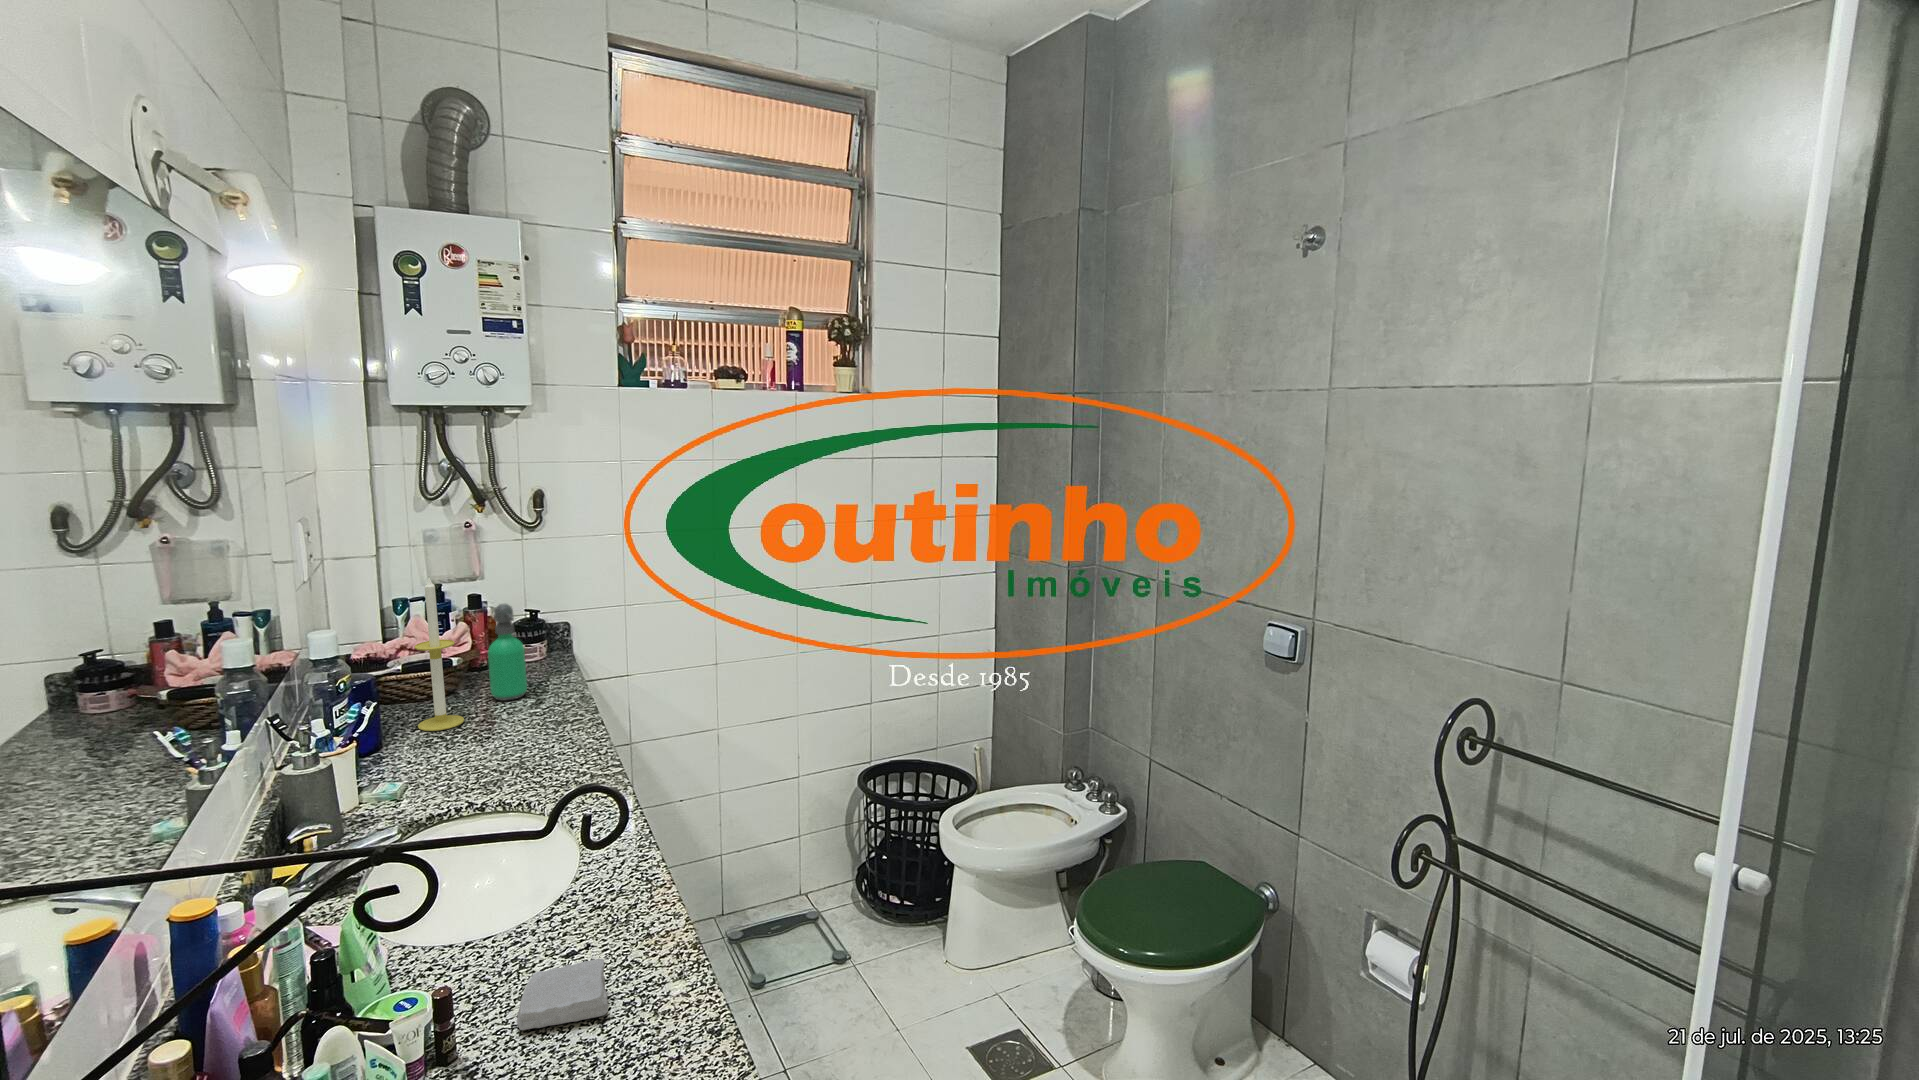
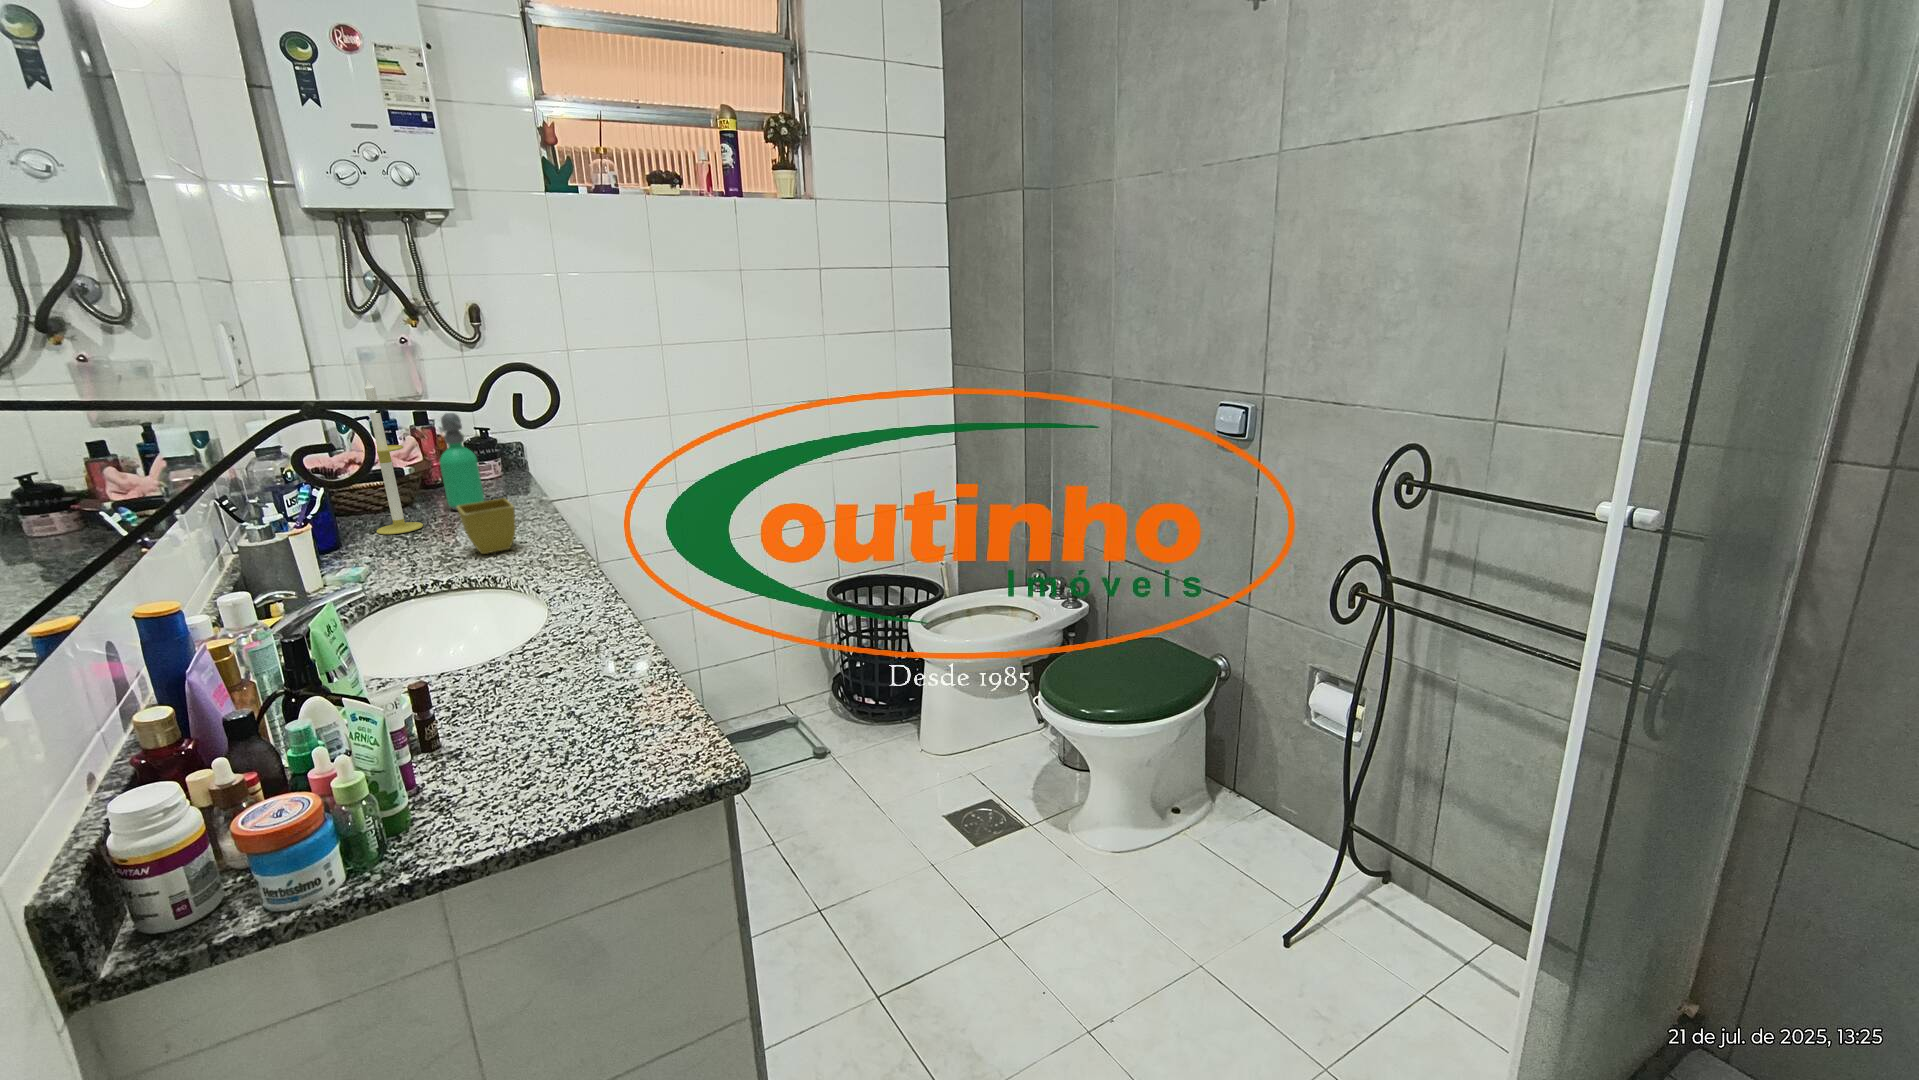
flower pot: none [500,705,557,766] -> present [457,498,516,554]
soap bar: present [517,959,608,1030] -> none [496,667,582,724]

